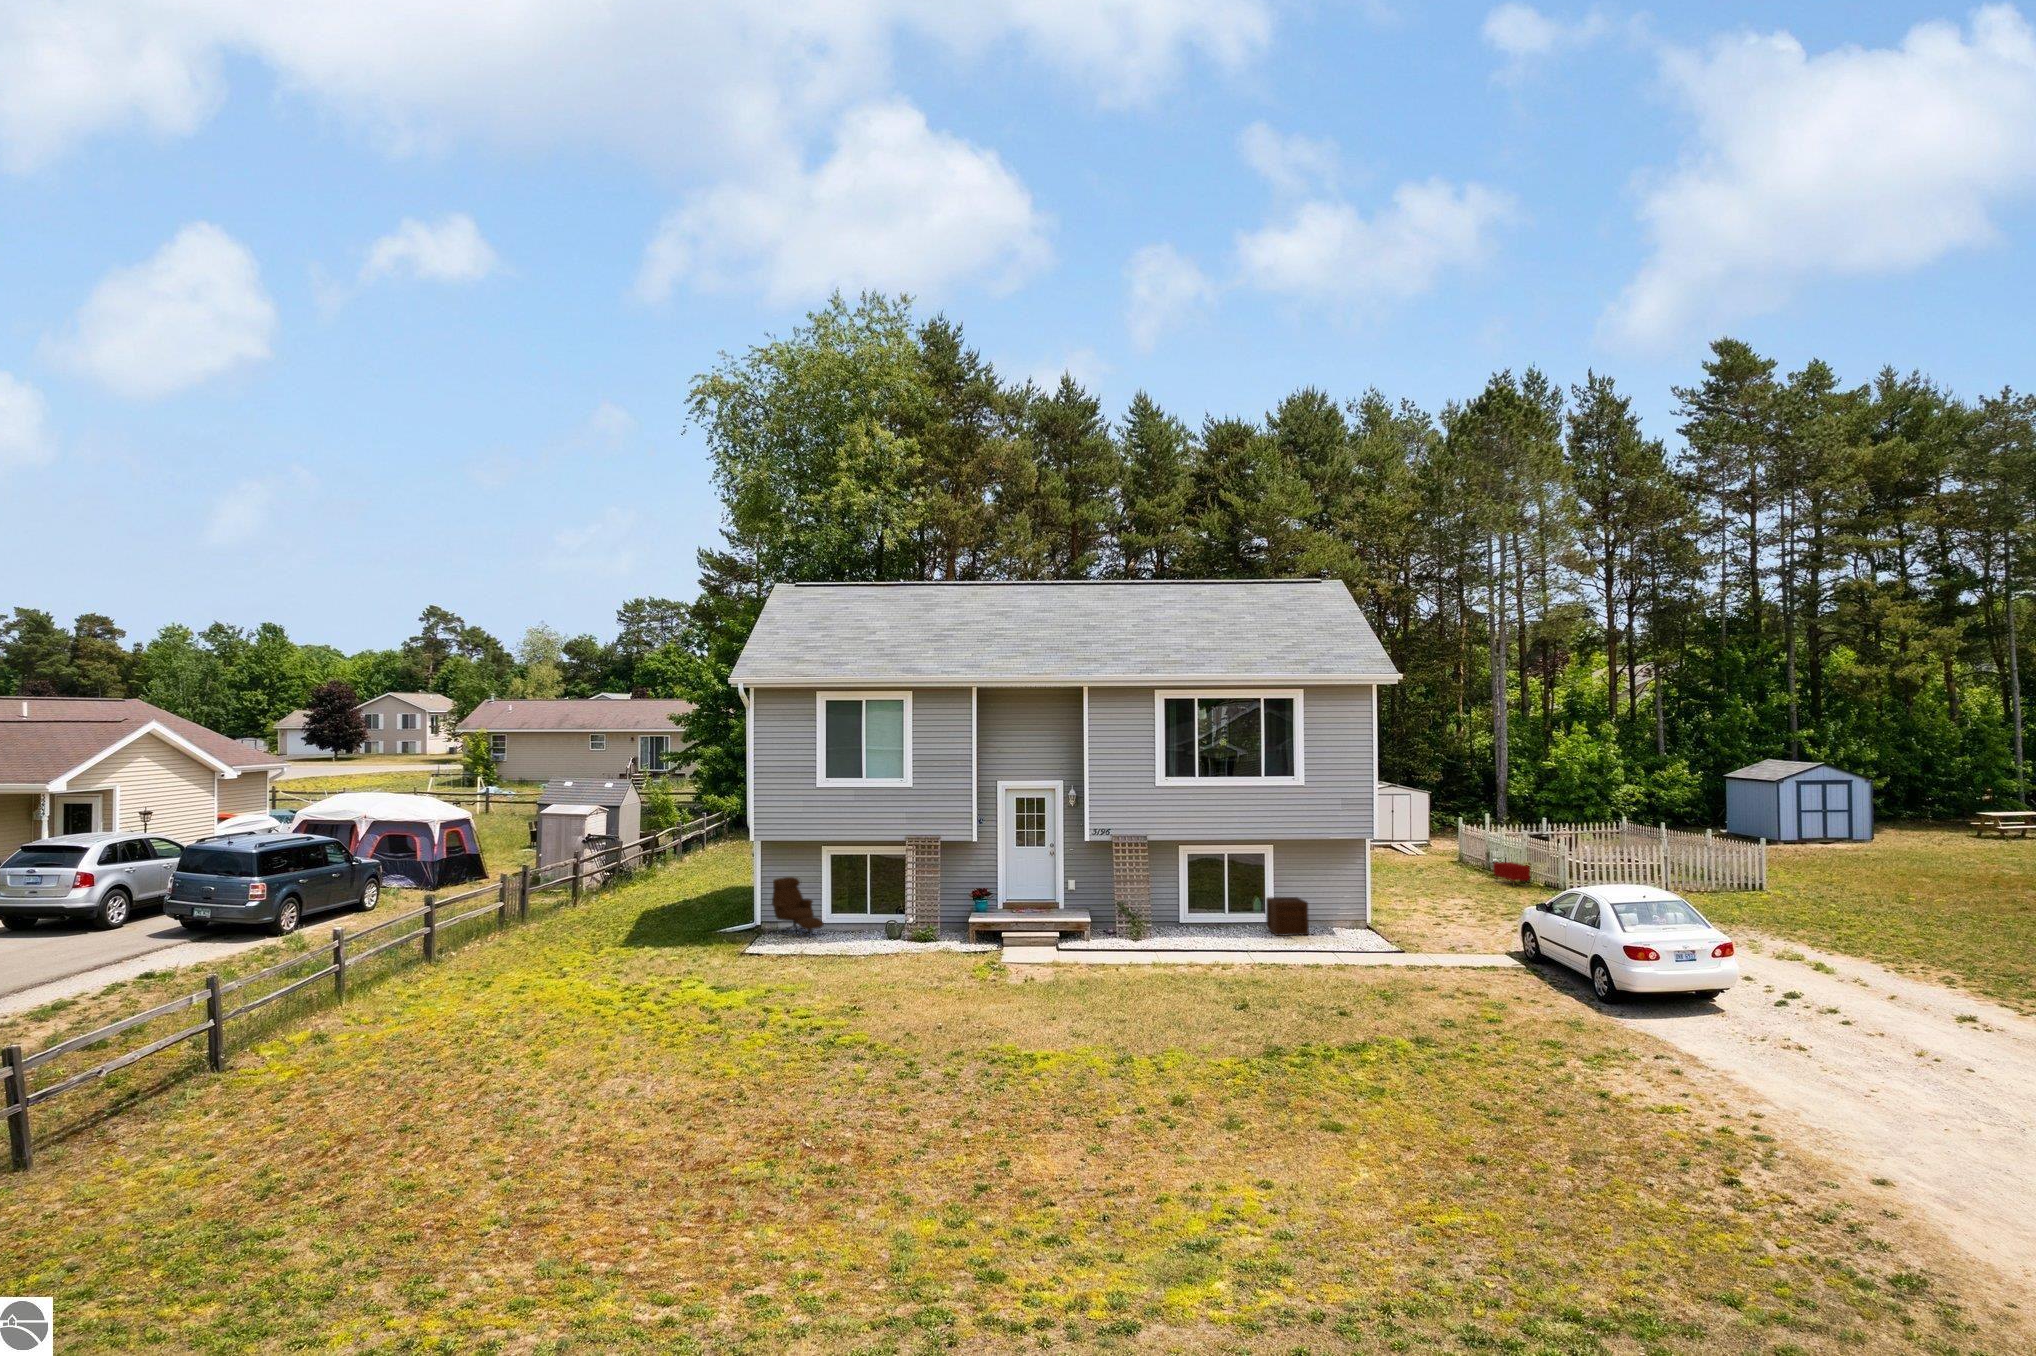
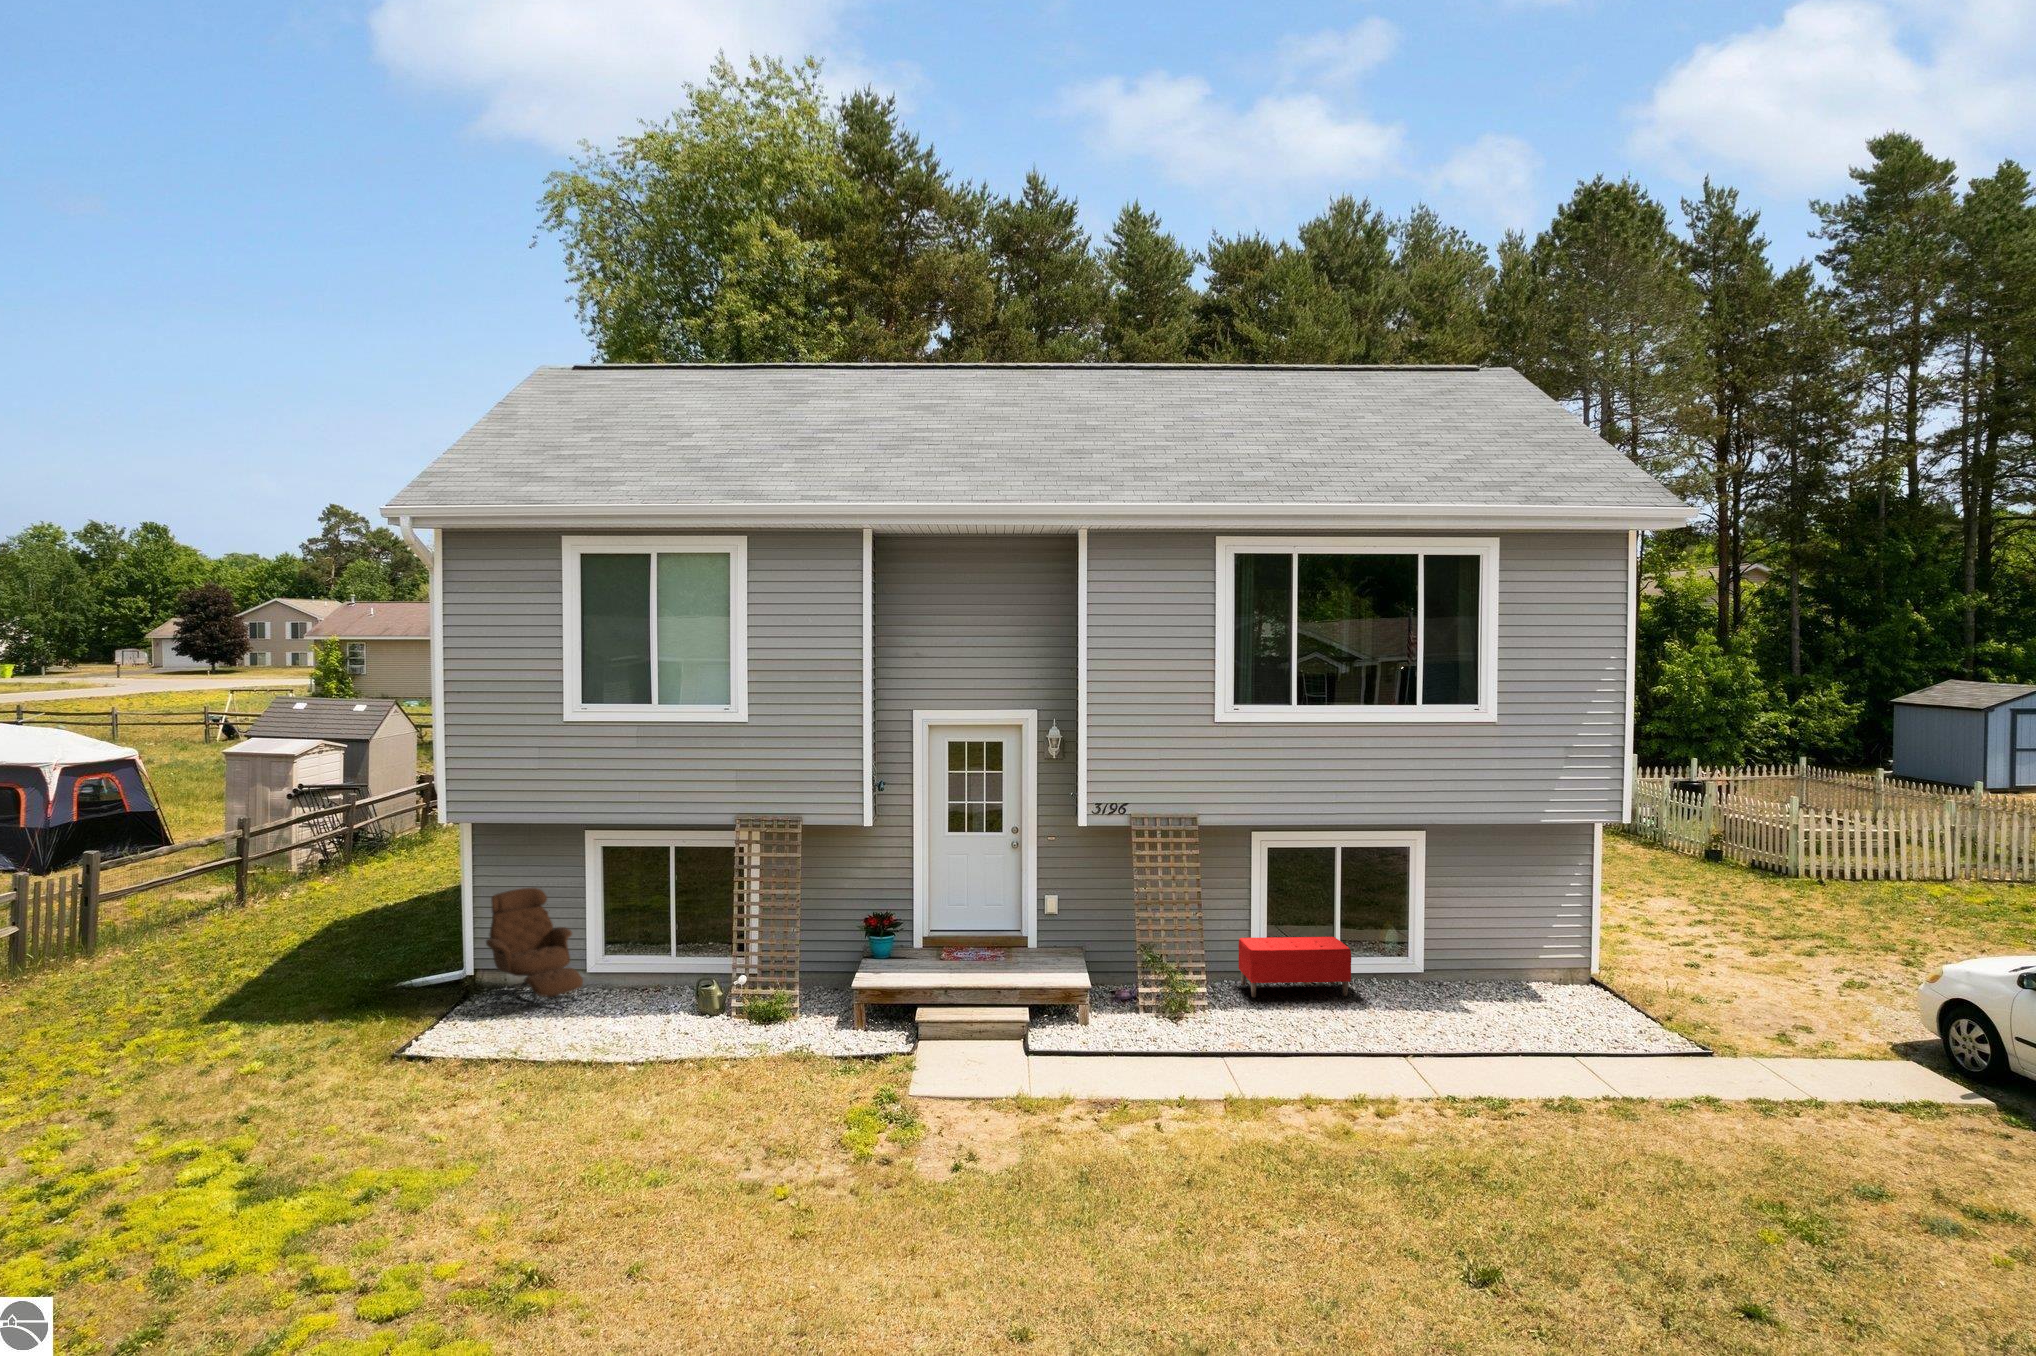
bench: present [1493,862,1530,886] -> present [1238,937,1351,997]
wooden crate: present [1266,897,1309,936] -> none [1405,923,1493,1001]

